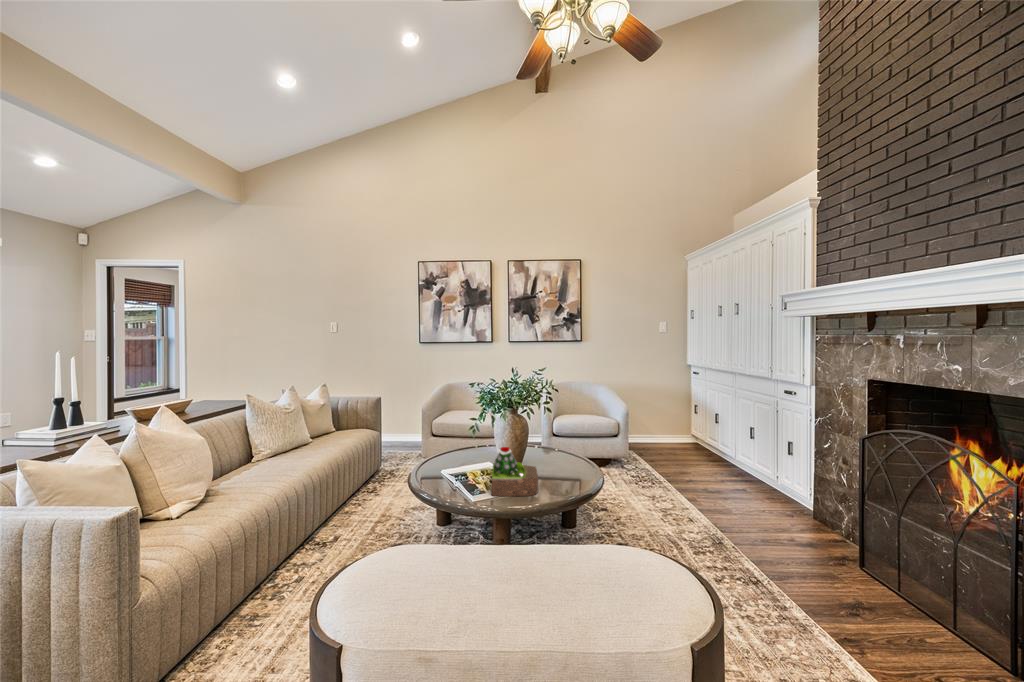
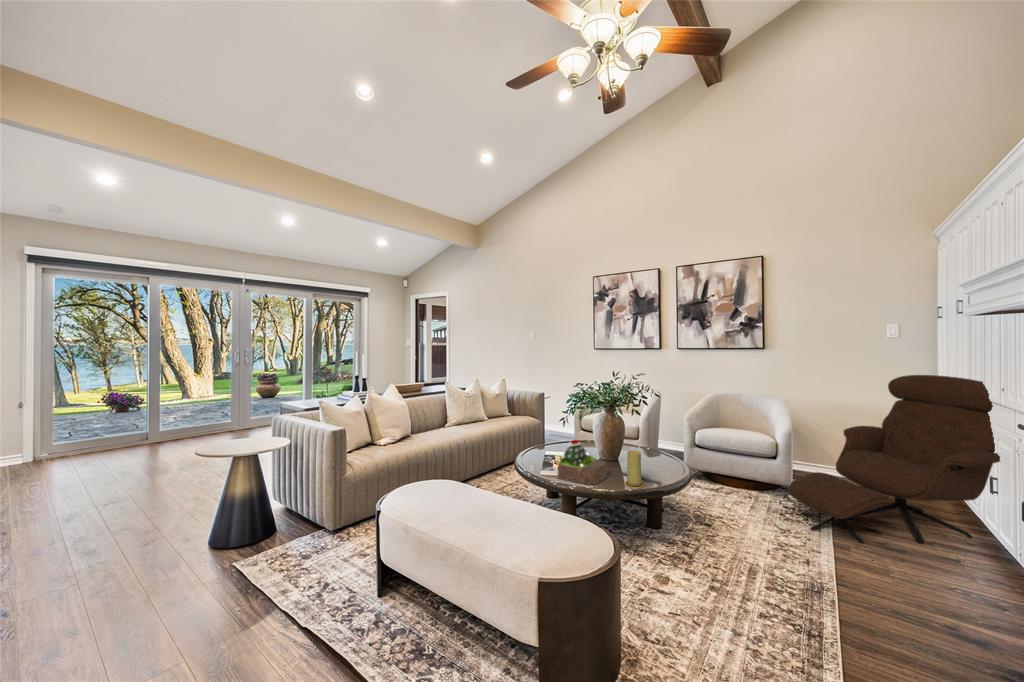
lounge chair: none [644,359,760,496] -> present [789,375,1000,544]
candle: none [559,448,580,488] -> present [624,450,644,488]

